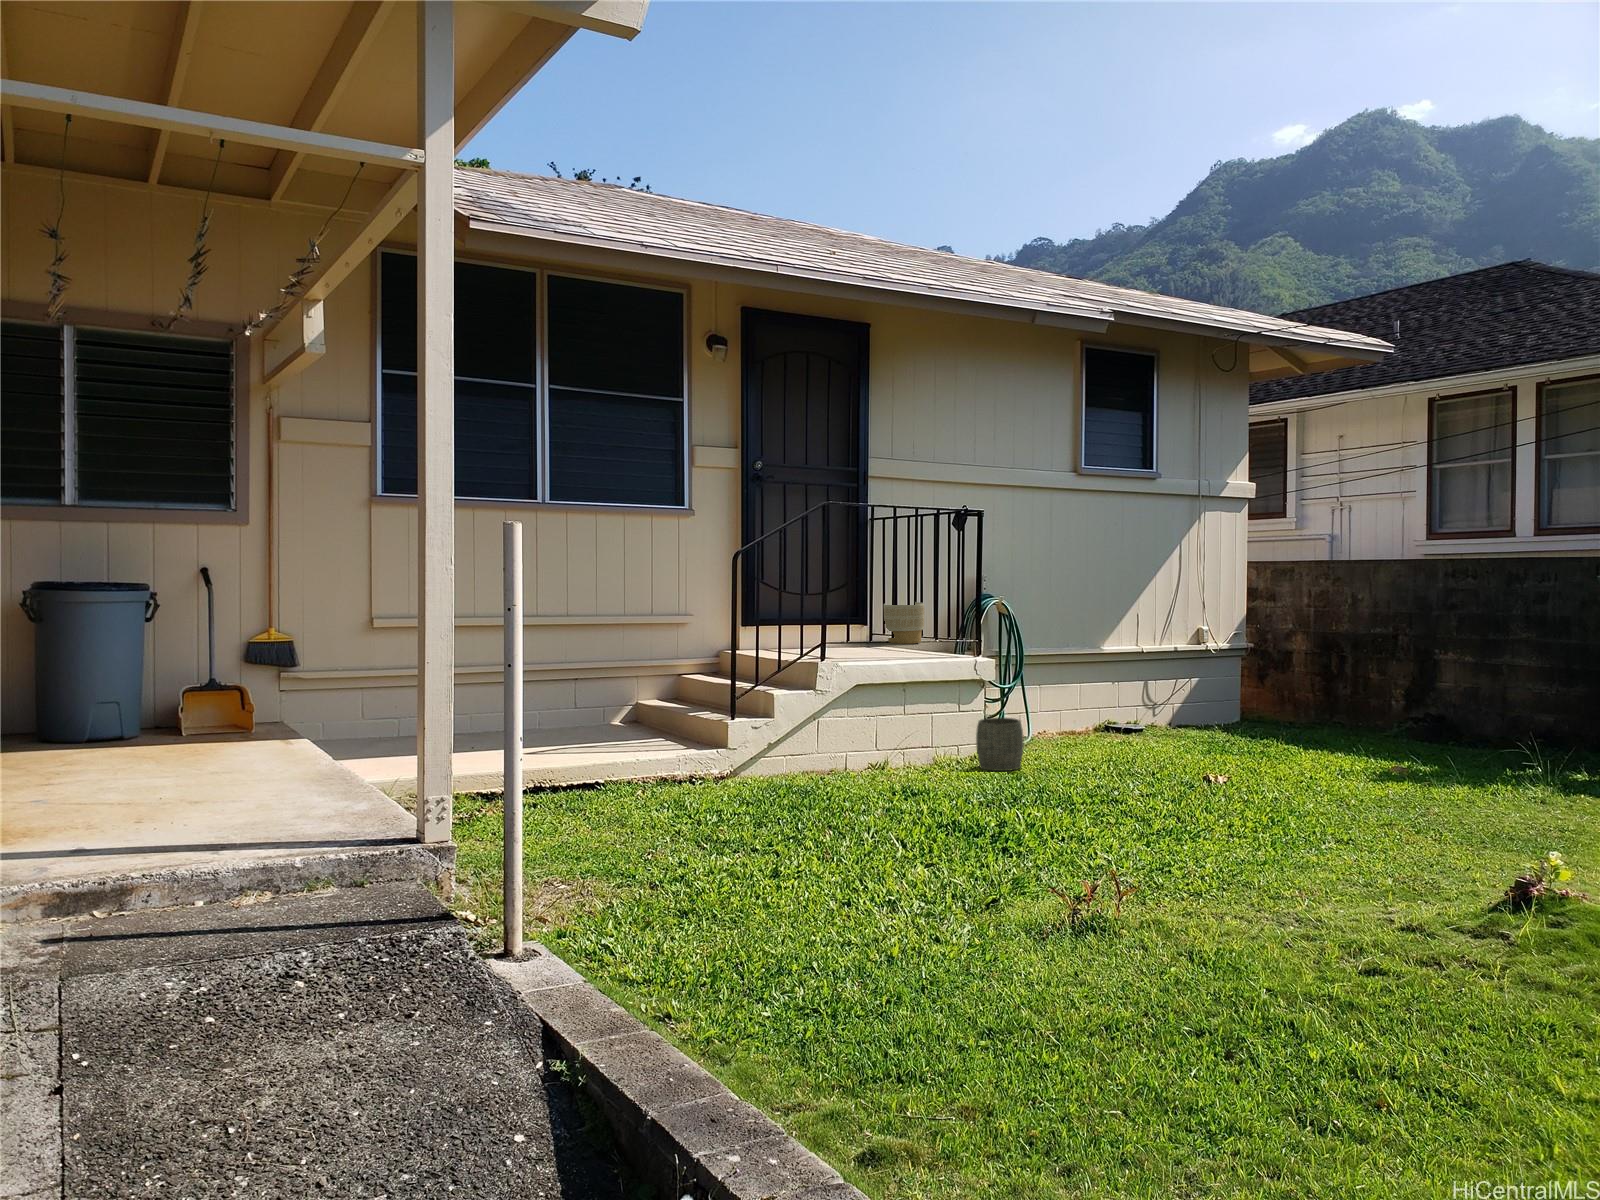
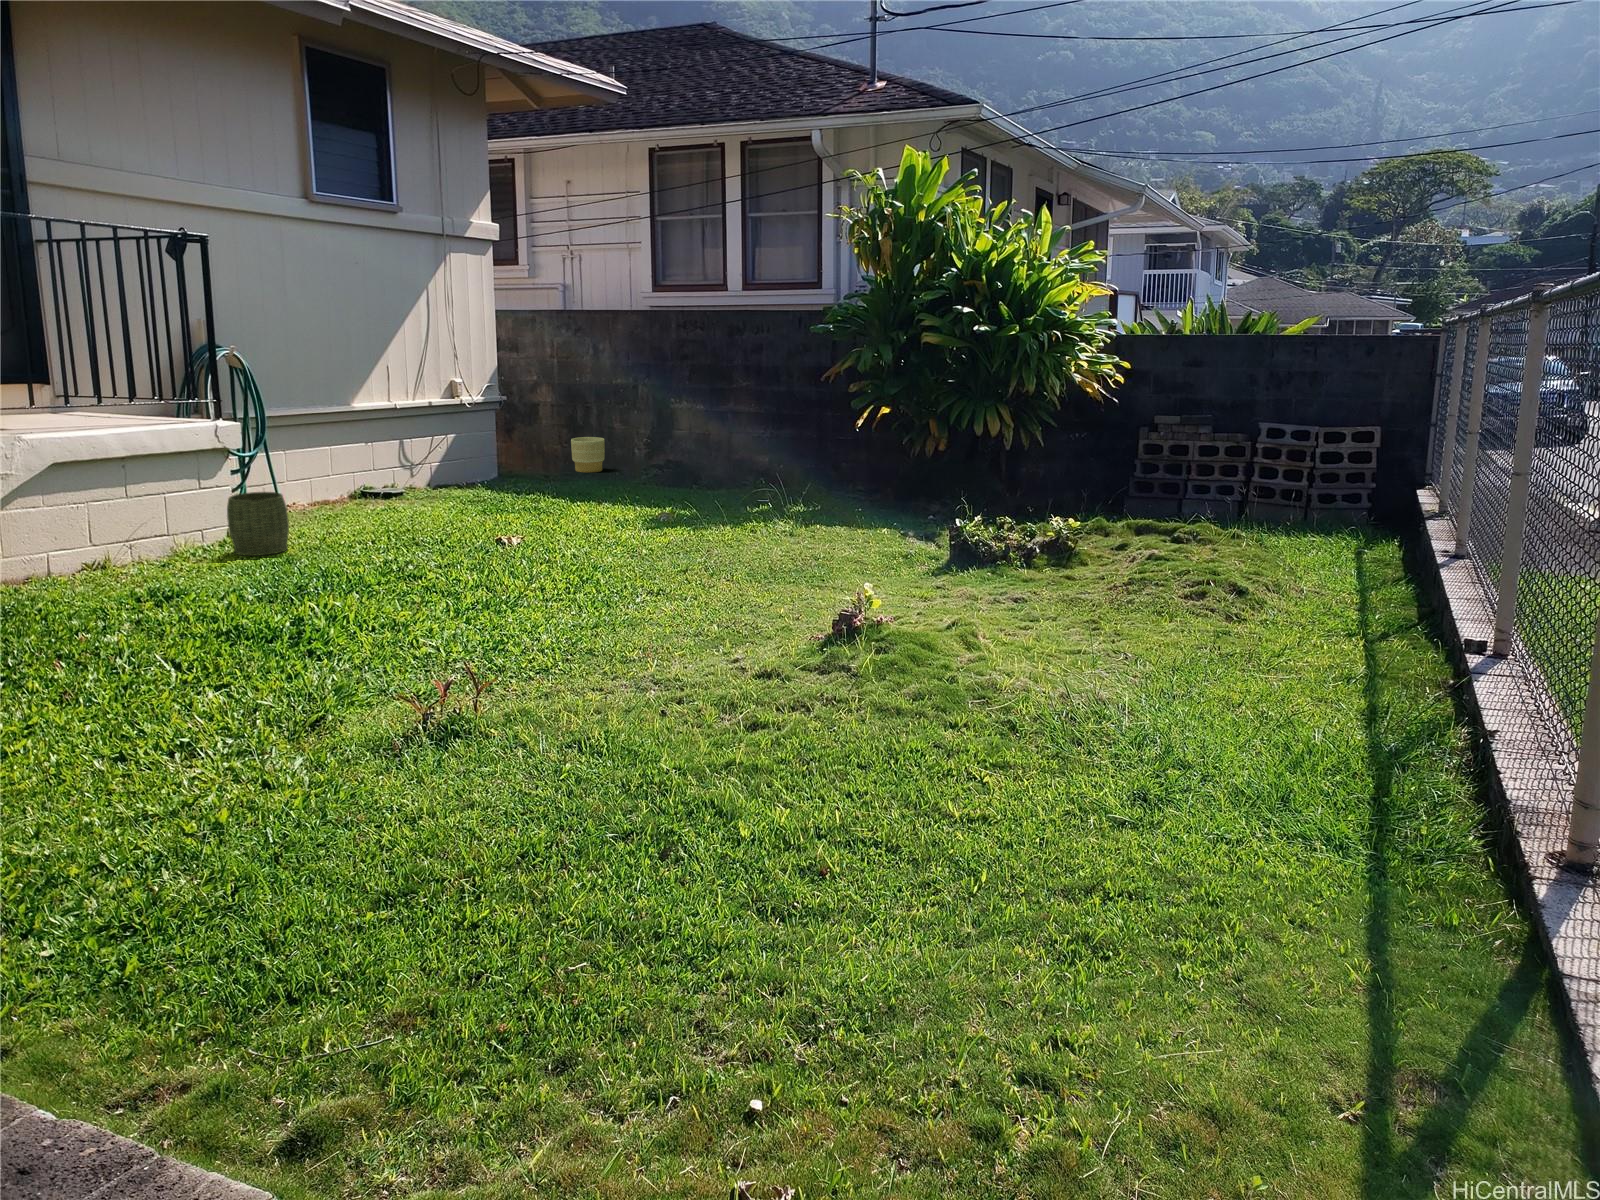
planter: present [884,602,924,644] -> present [571,437,605,472]

